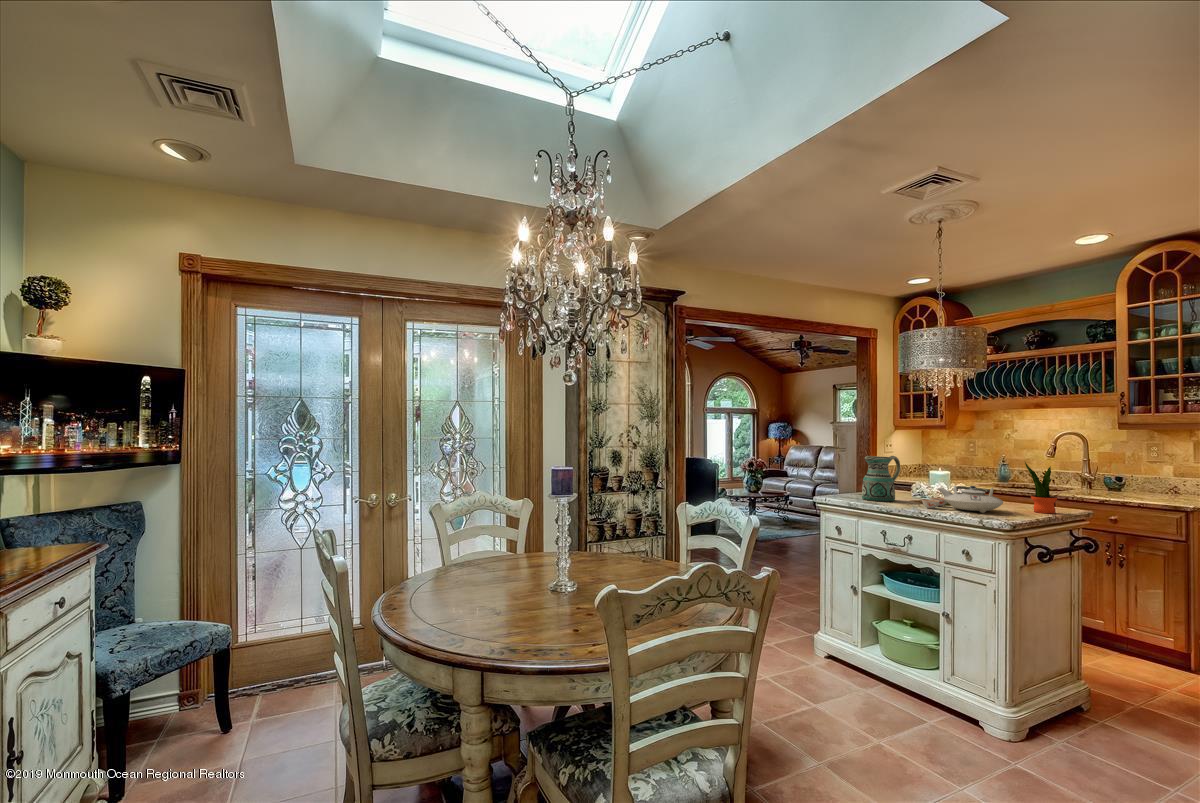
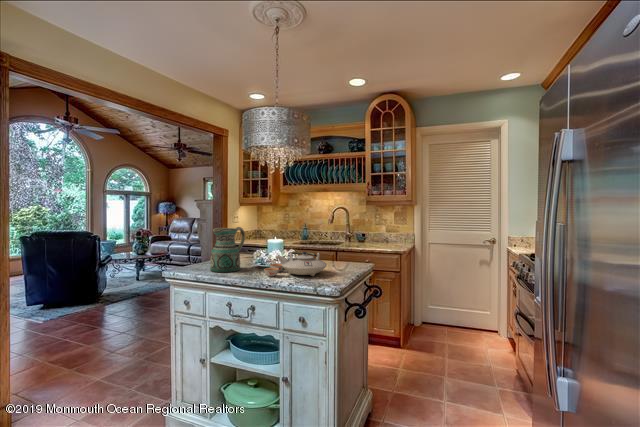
potted plant: present [1025,462,1057,514] -> none [336,227,357,269]

